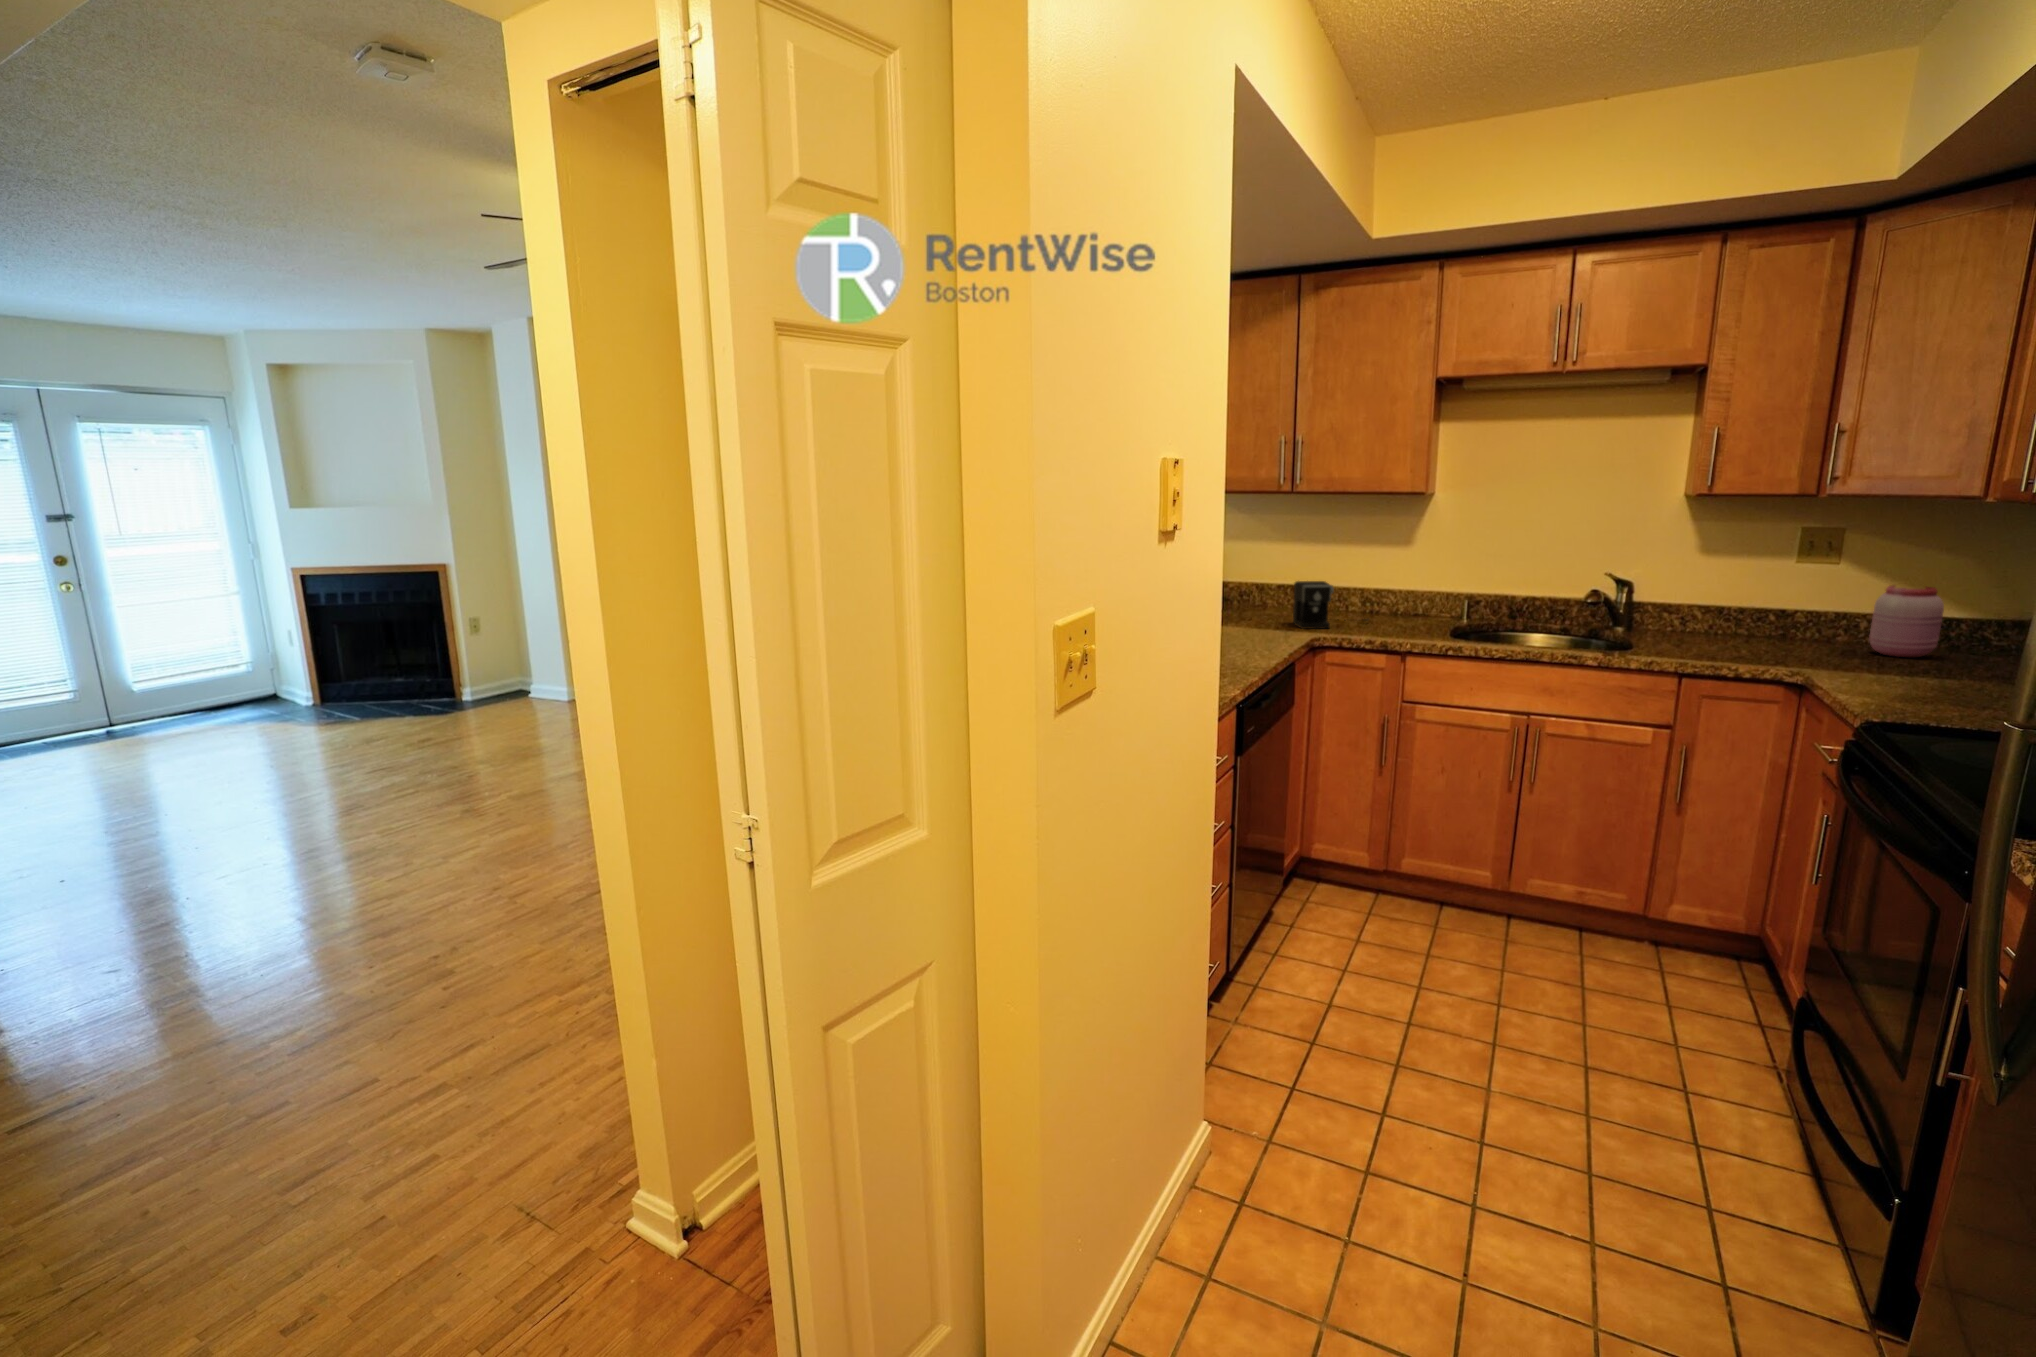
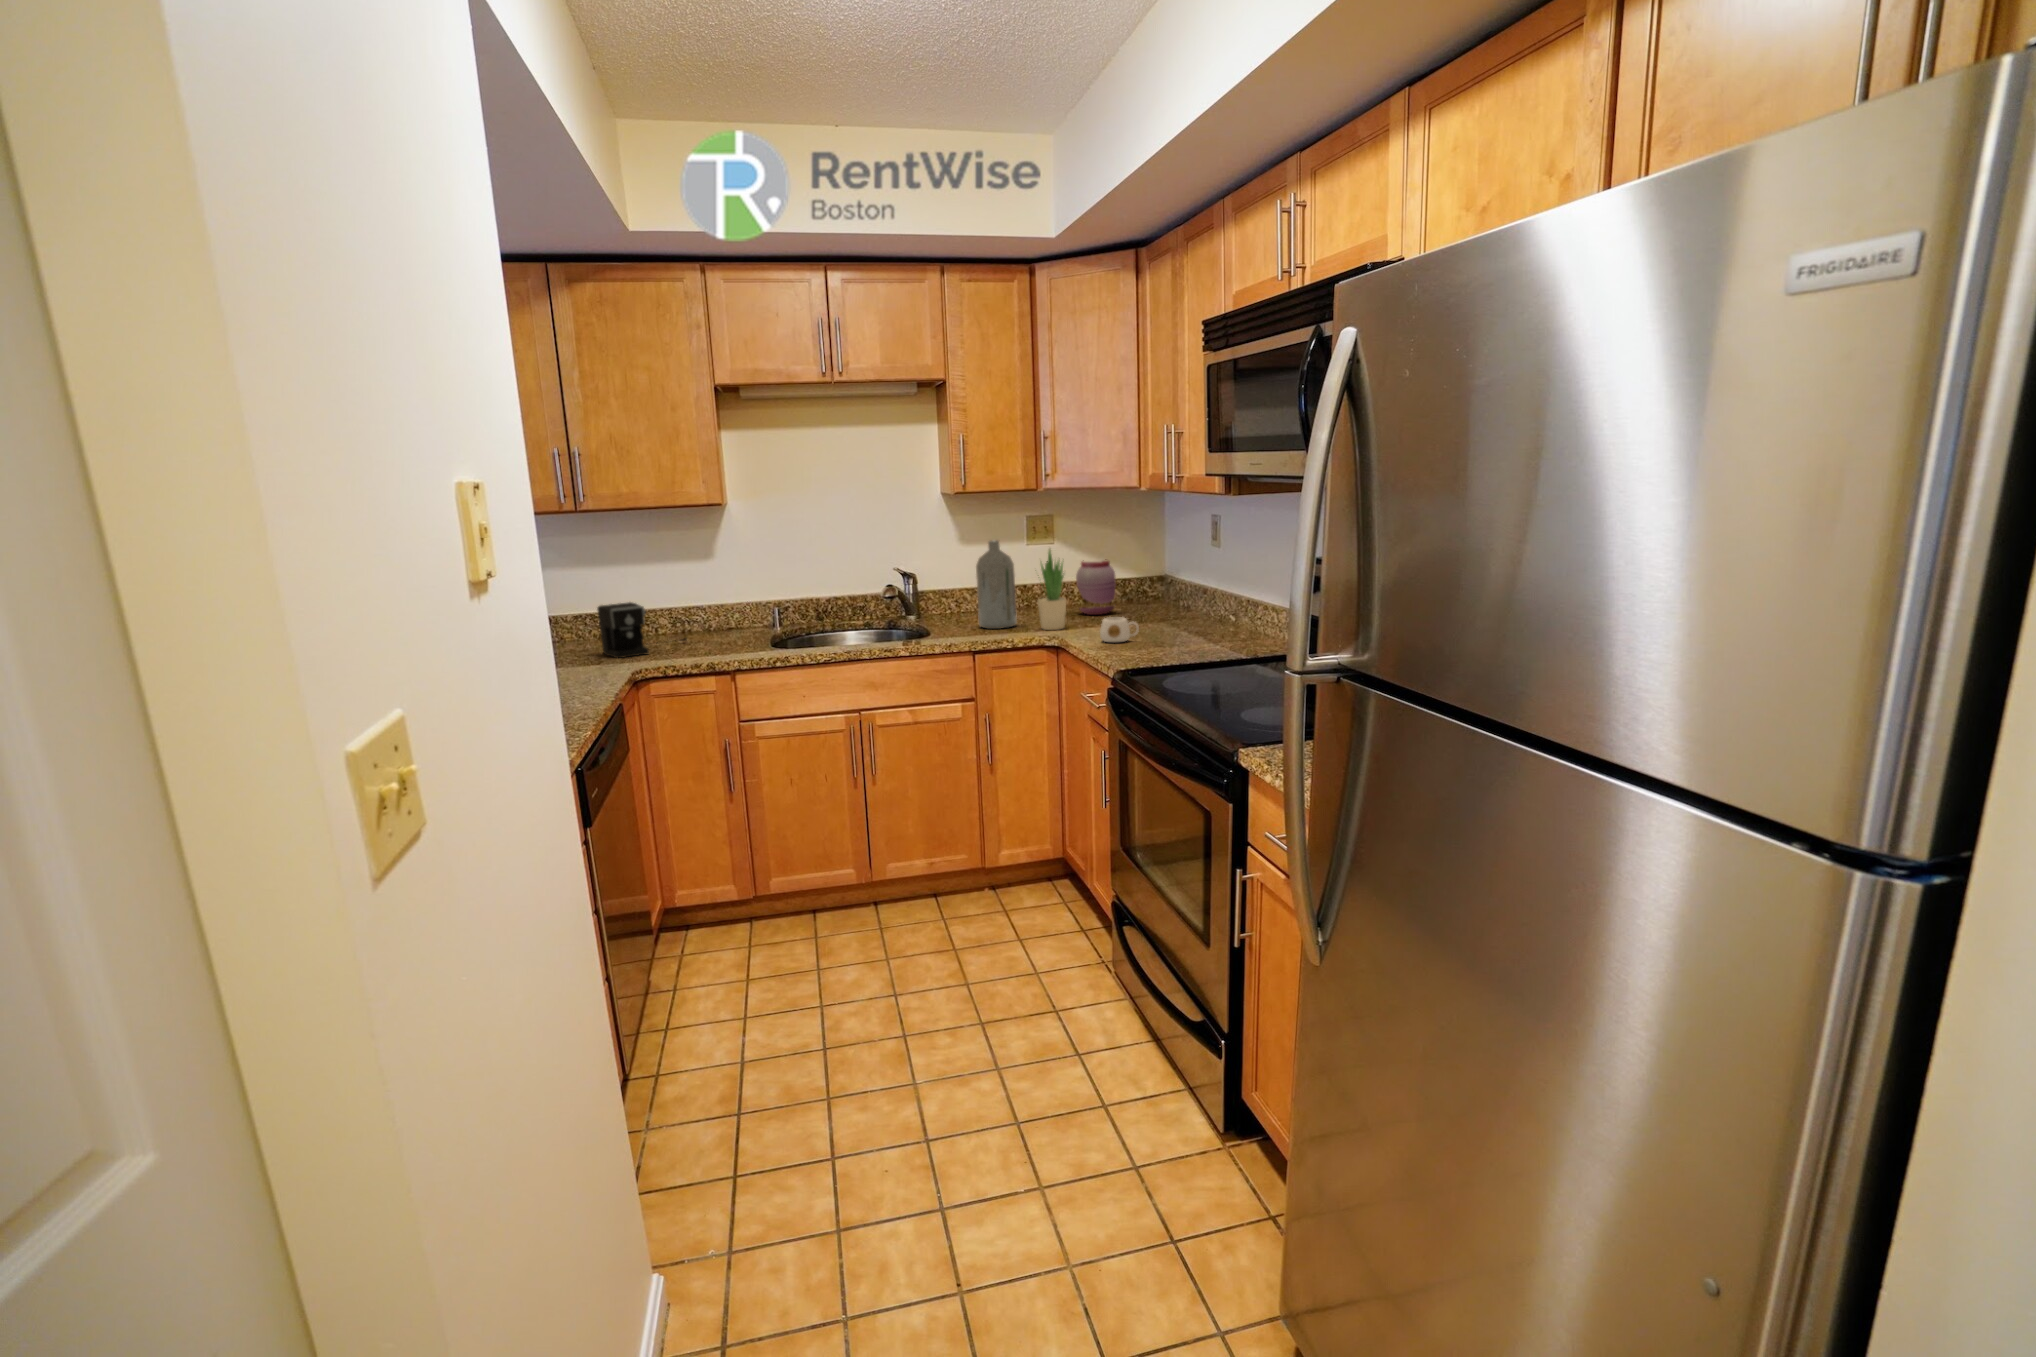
bottle: none [1704,551,1769,655] -> present [976,540,1017,629]
potted plant: none [1793,564,1847,666] -> present [1038,550,1066,630]
mug: none [1873,660,1943,694] -> present [1100,617,1139,643]

